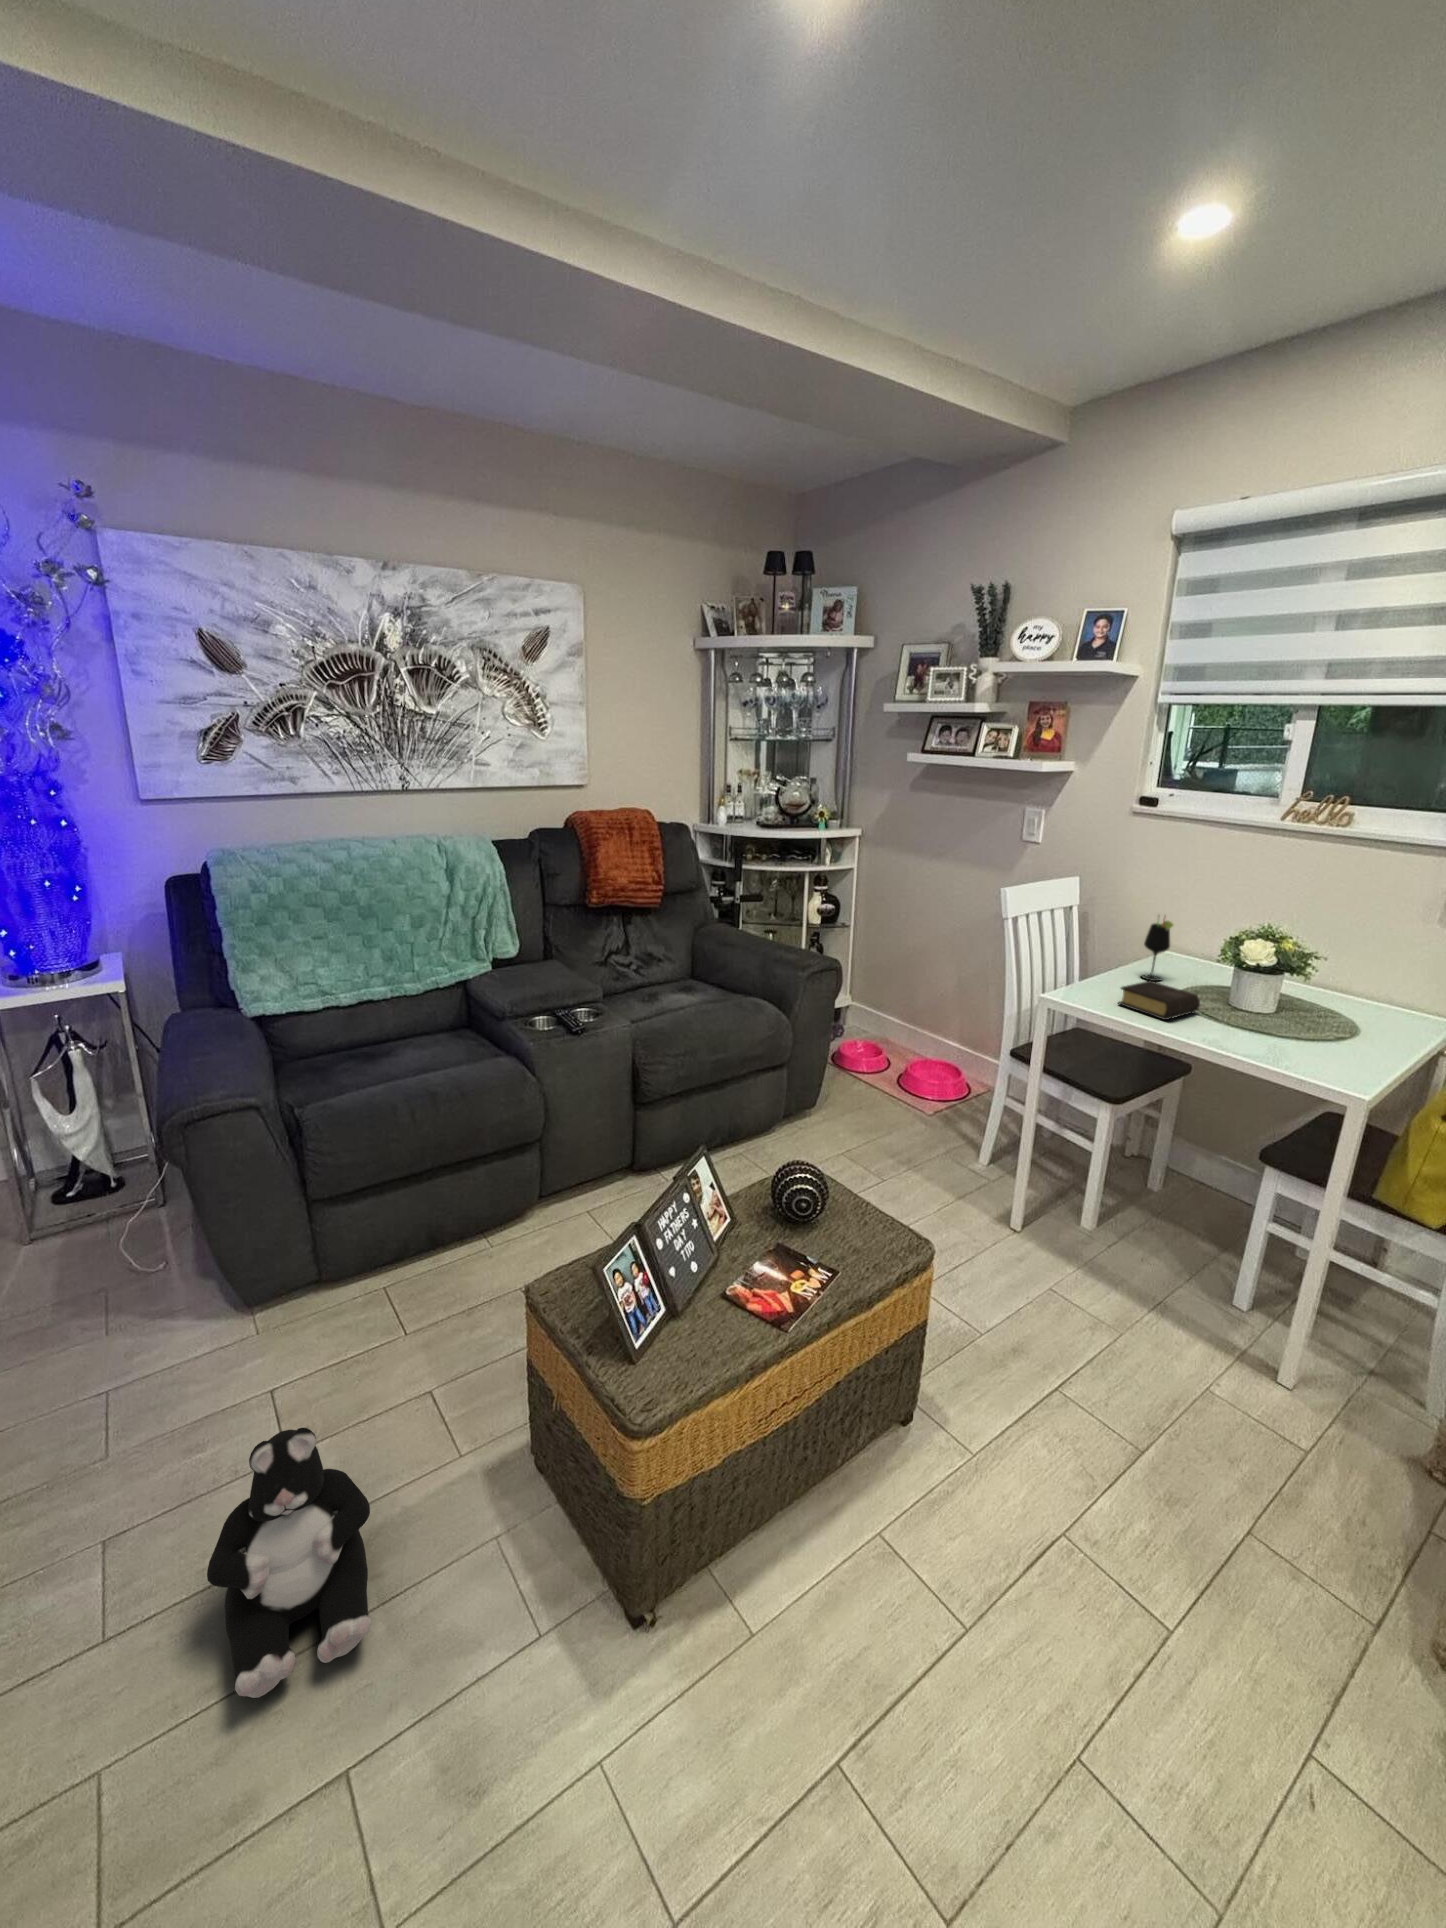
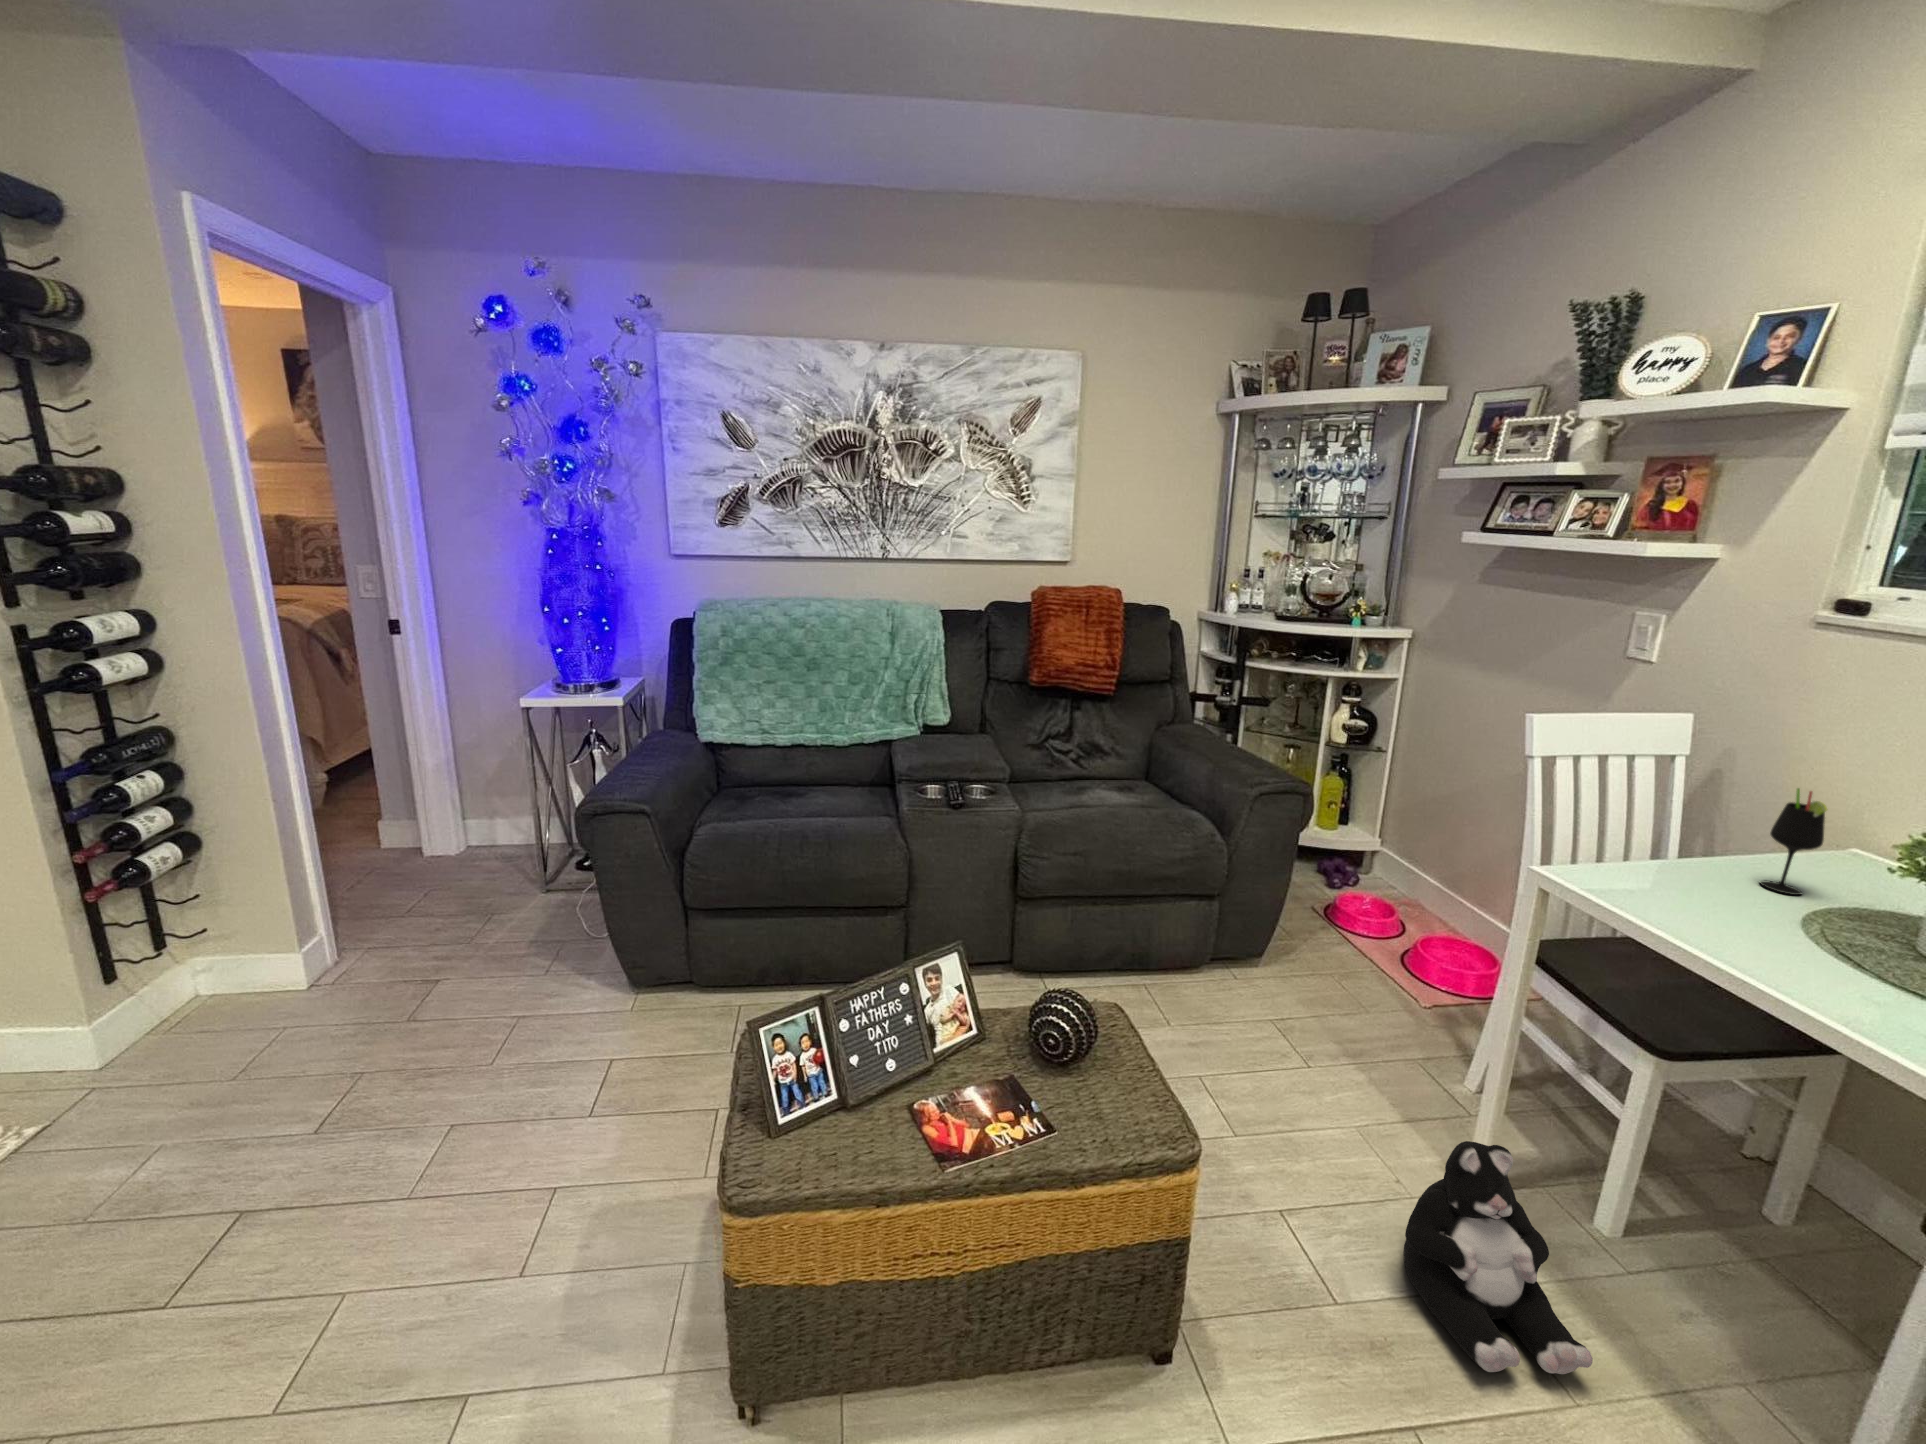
book: present [1119,981,1200,1020] -> none [1665,886,1831,956]
plush toy: present [207,1428,371,1698] -> present [1404,1141,1592,1374]

